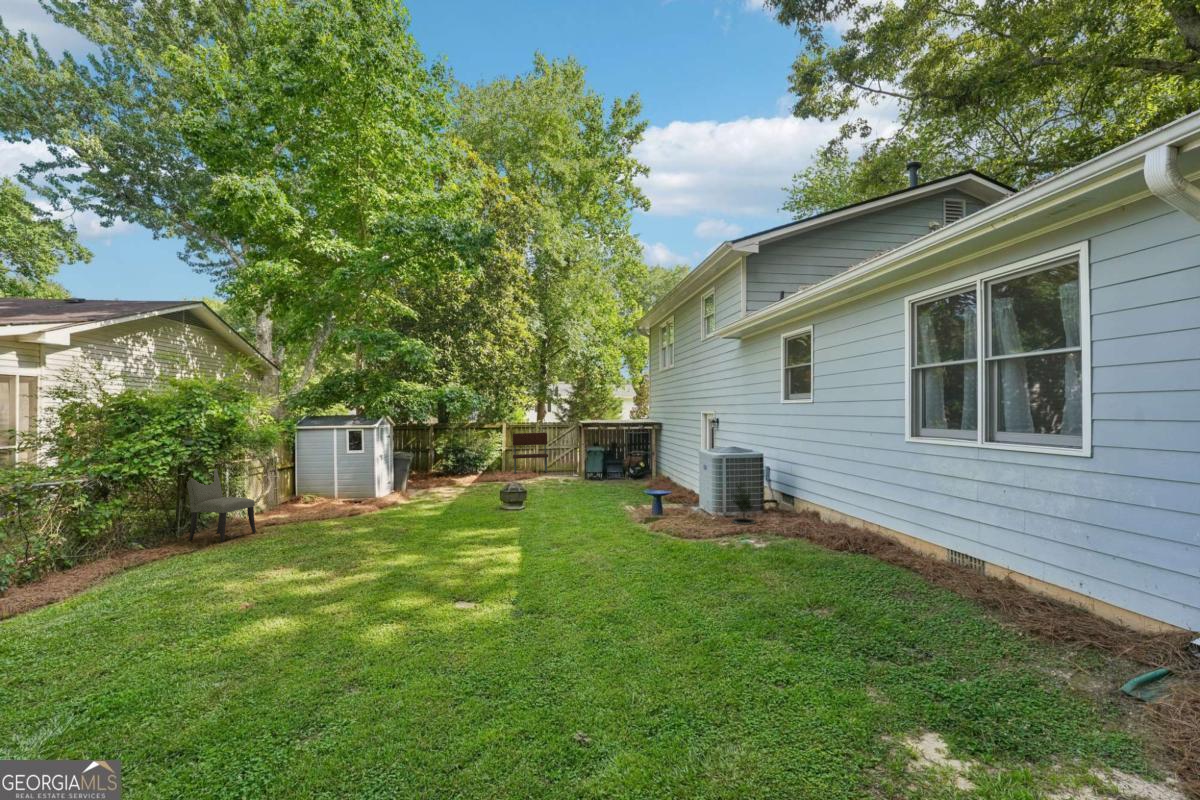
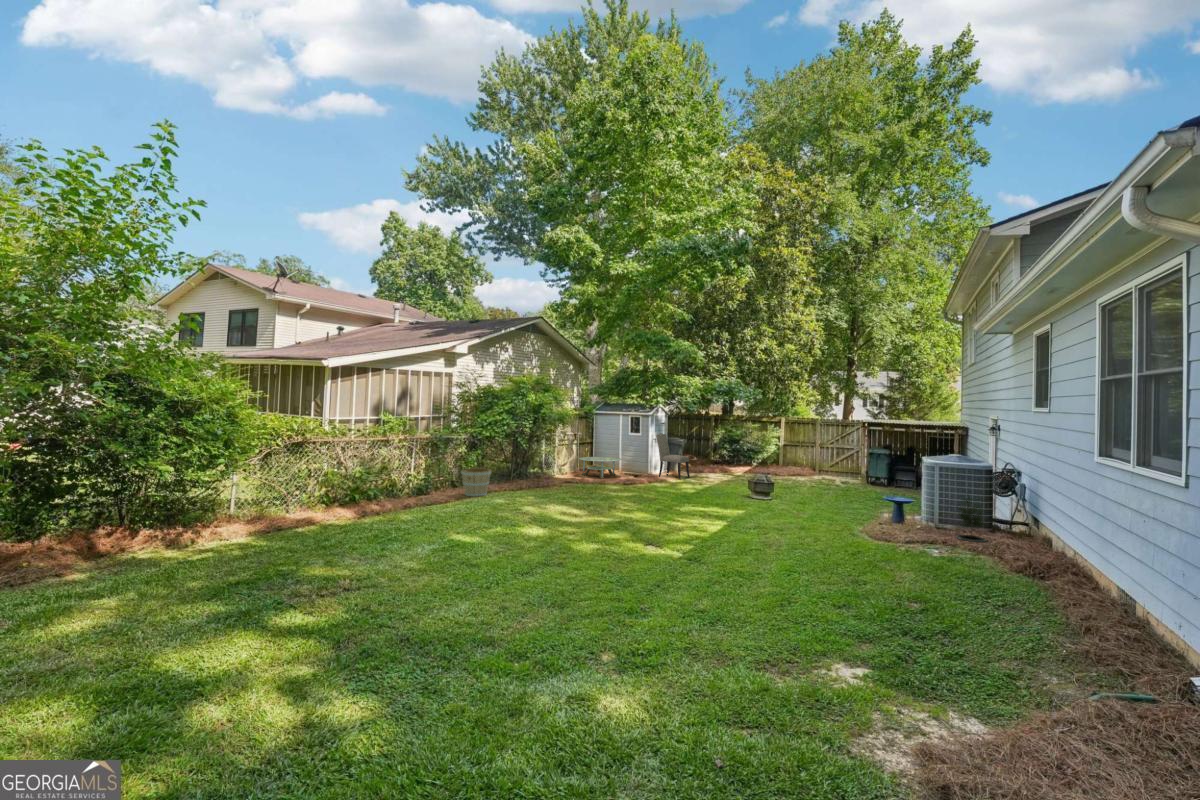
bench: present [513,433,548,474] -> none [787,429,828,472]
chair: present [187,468,256,542] -> present [656,433,690,479]
round table: none [275,481,338,511] -> present [579,457,621,479]
wooden bucket: none [54,525,128,580] -> present [461,468,491,497]

